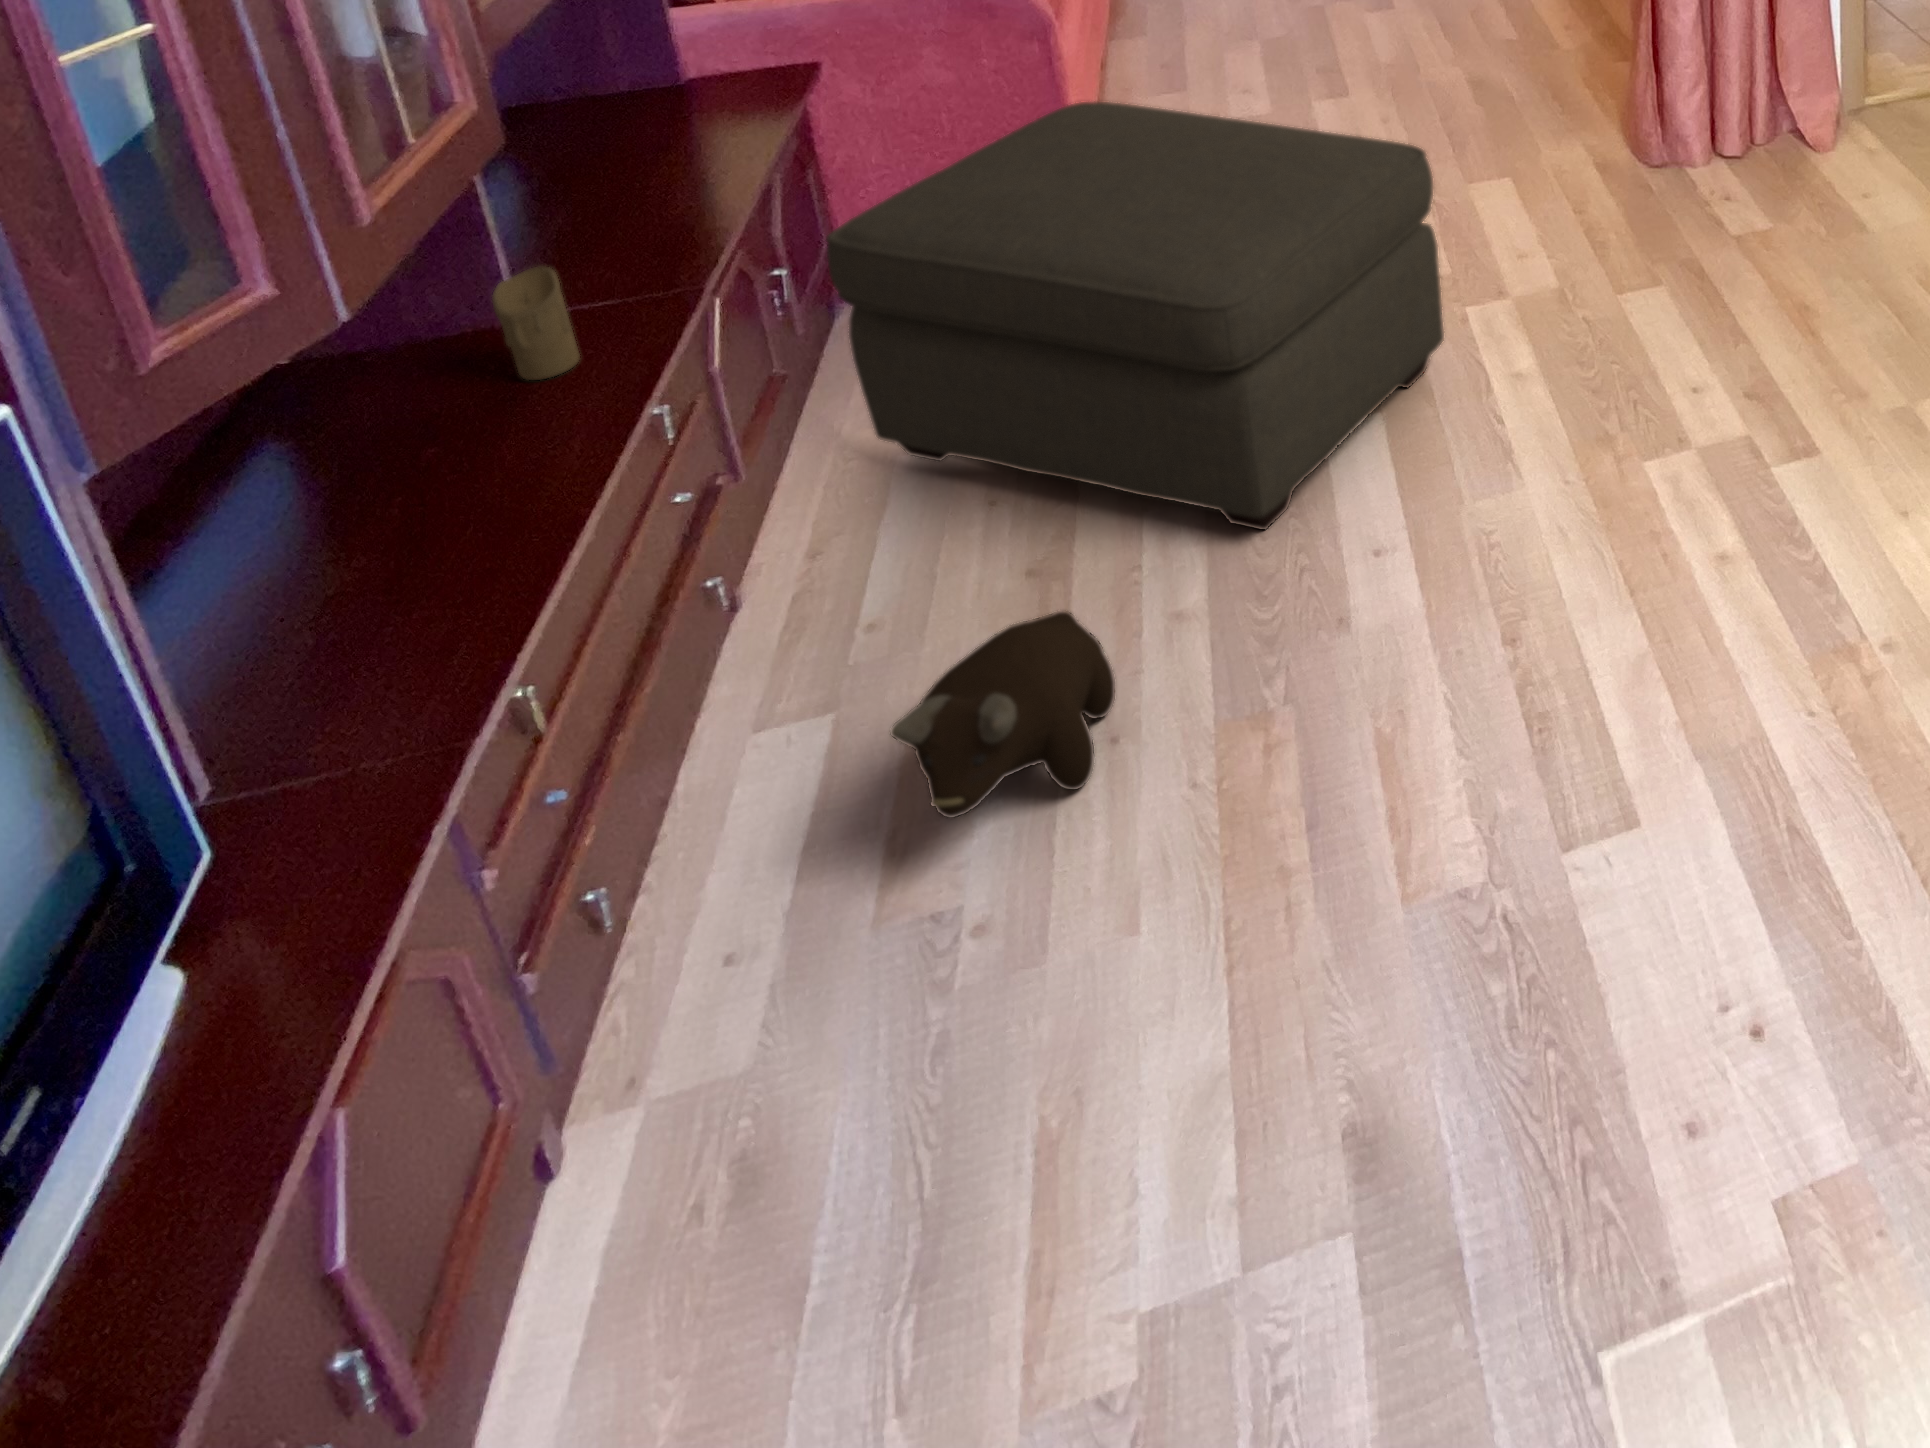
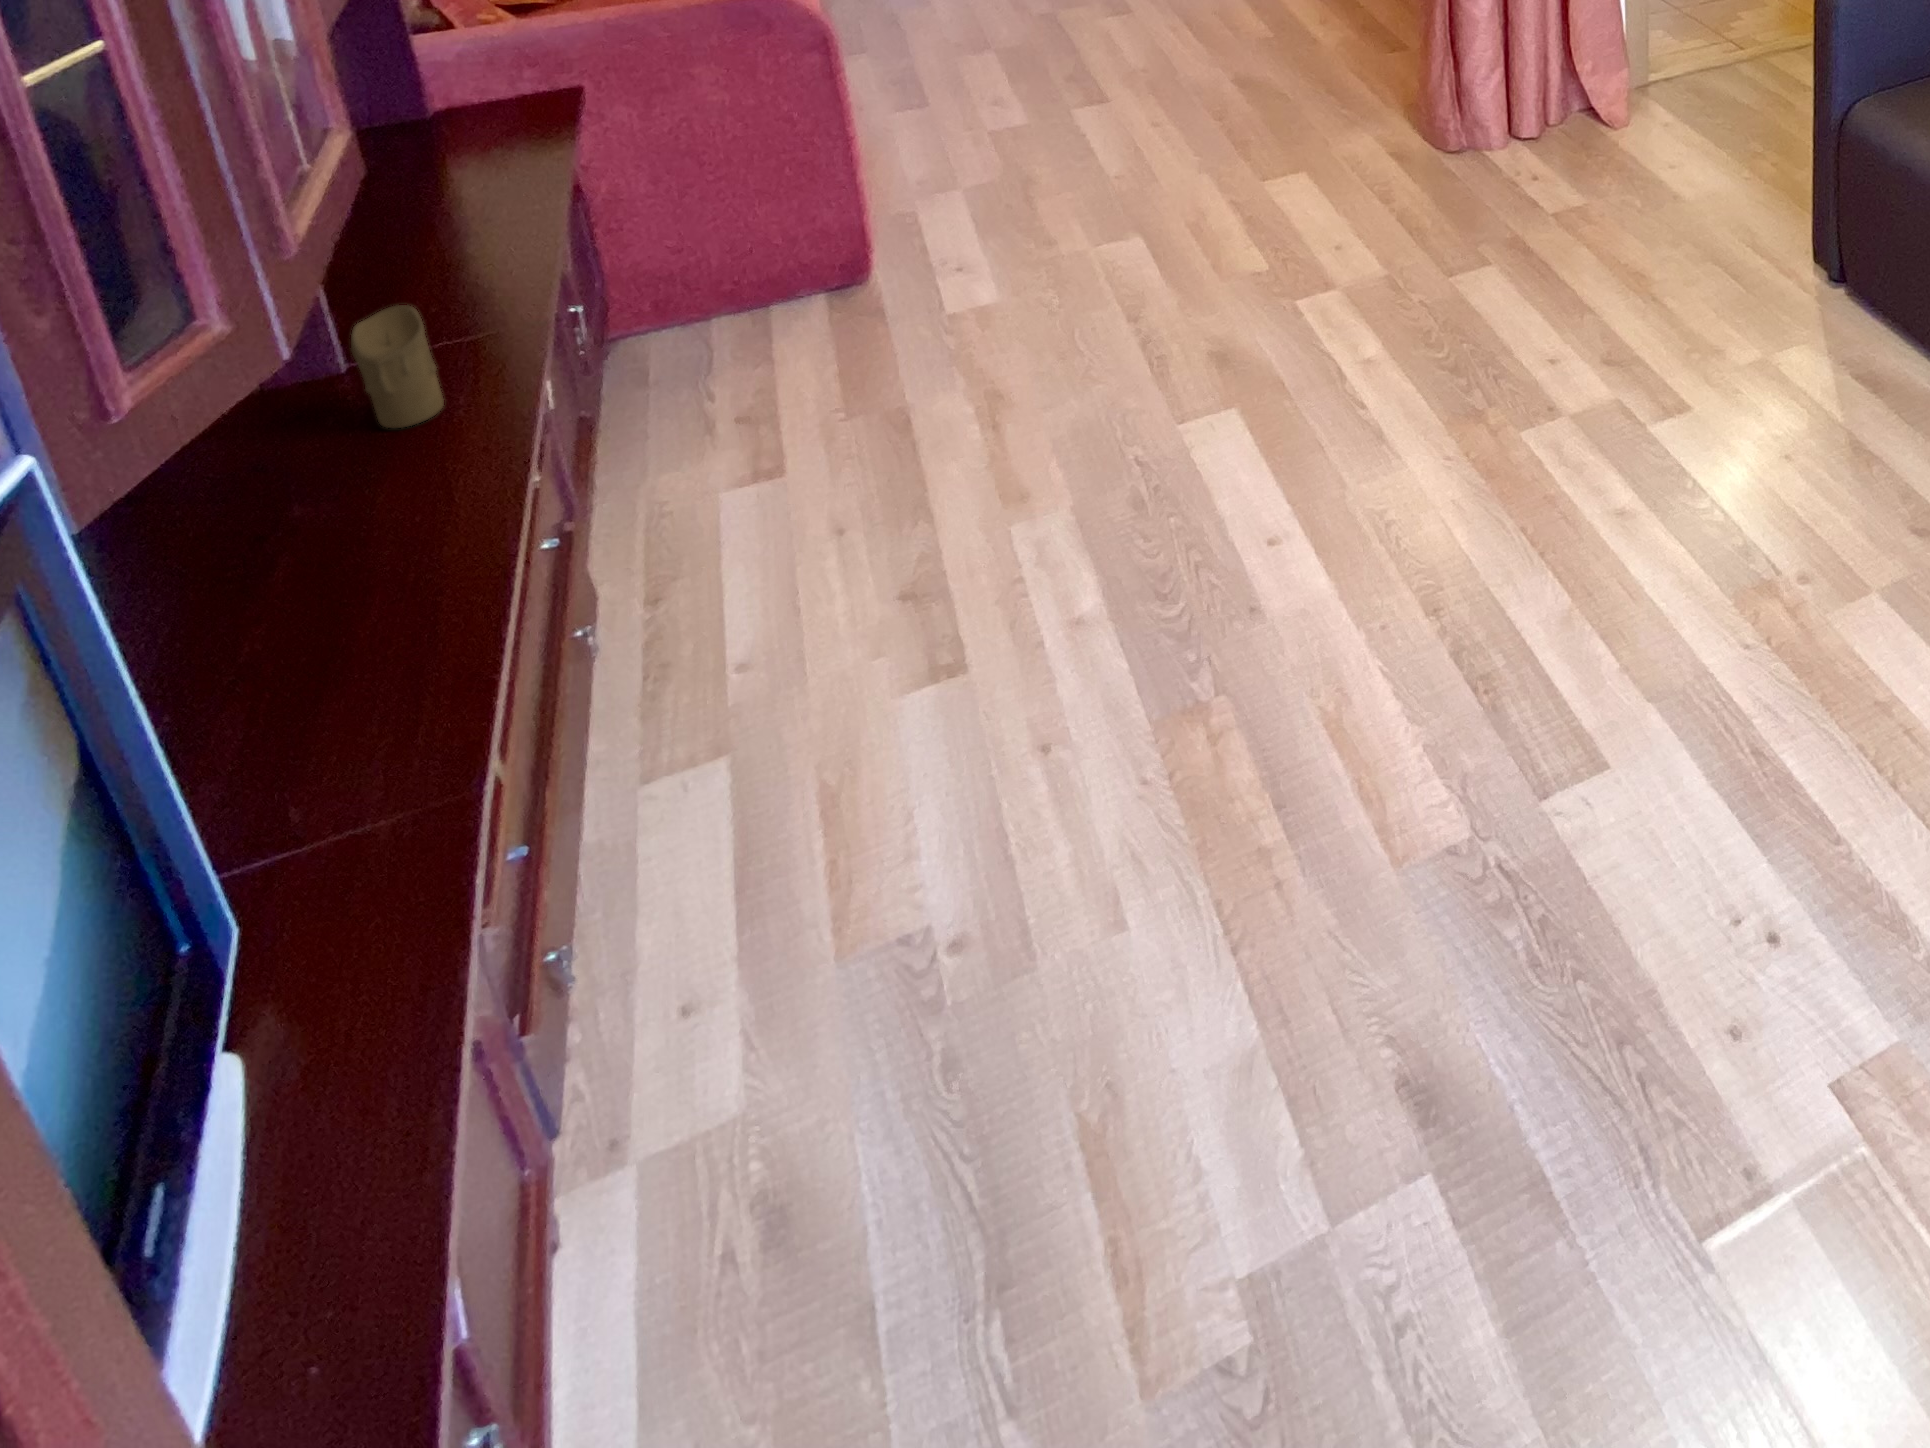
ottoman: present [826,102,1444,530] -> none [636,115,1286,538]
plush toy: present [891,611,1115,818] -> none [839,629,1035,843]

